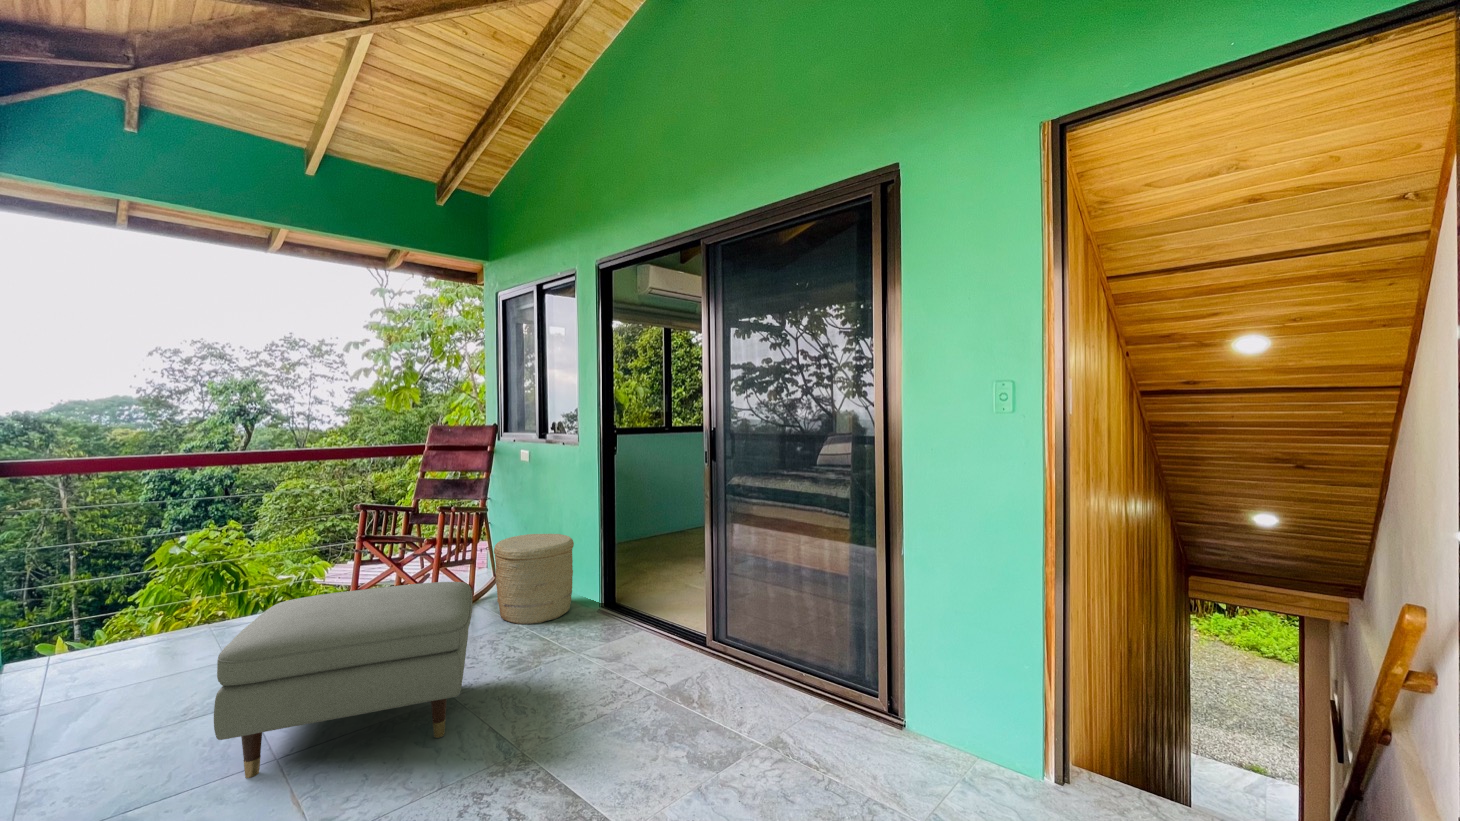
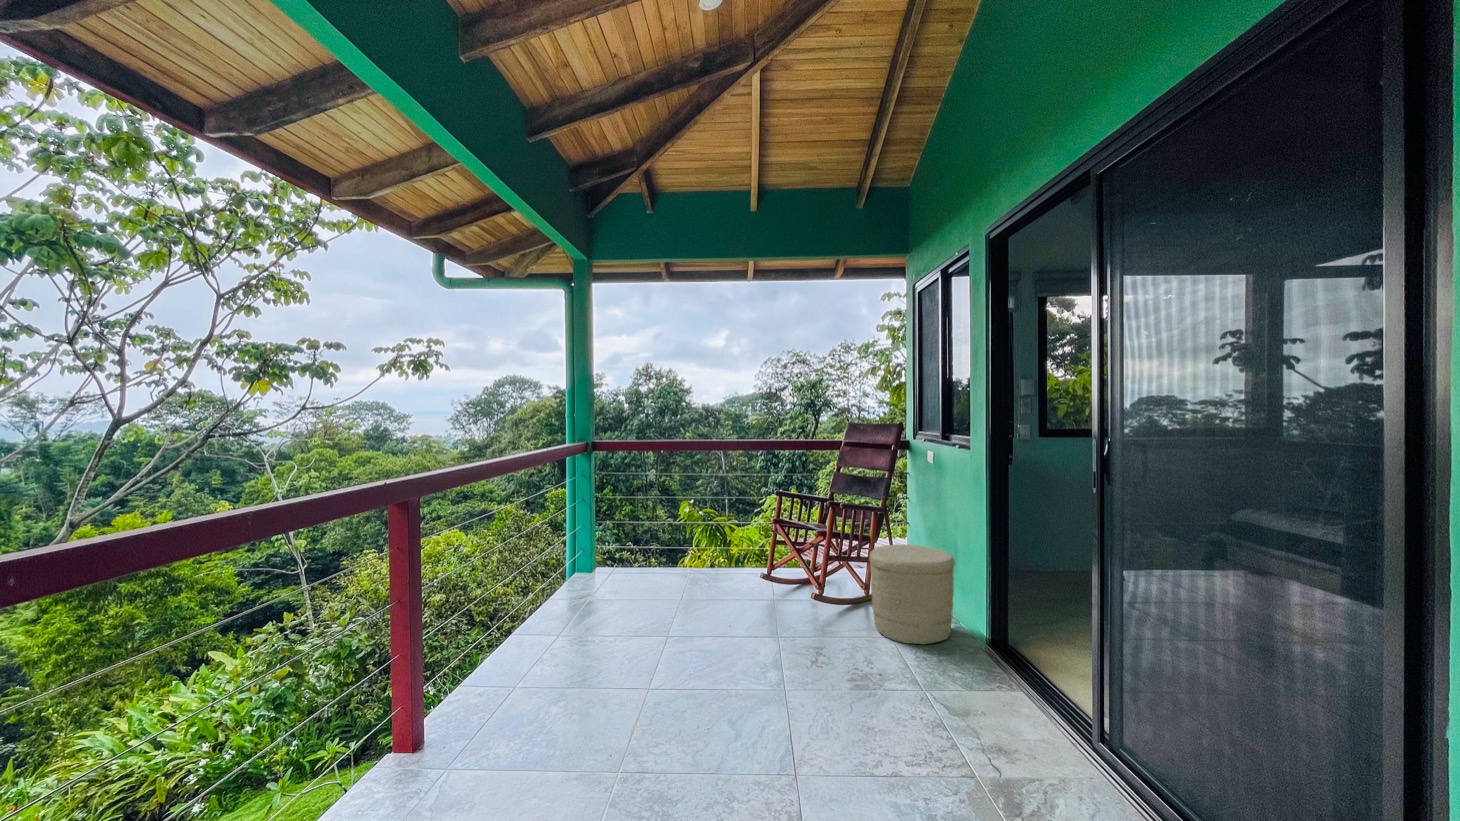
ottoman: present [214,582,472,778] -> none [604,559,796,710]

